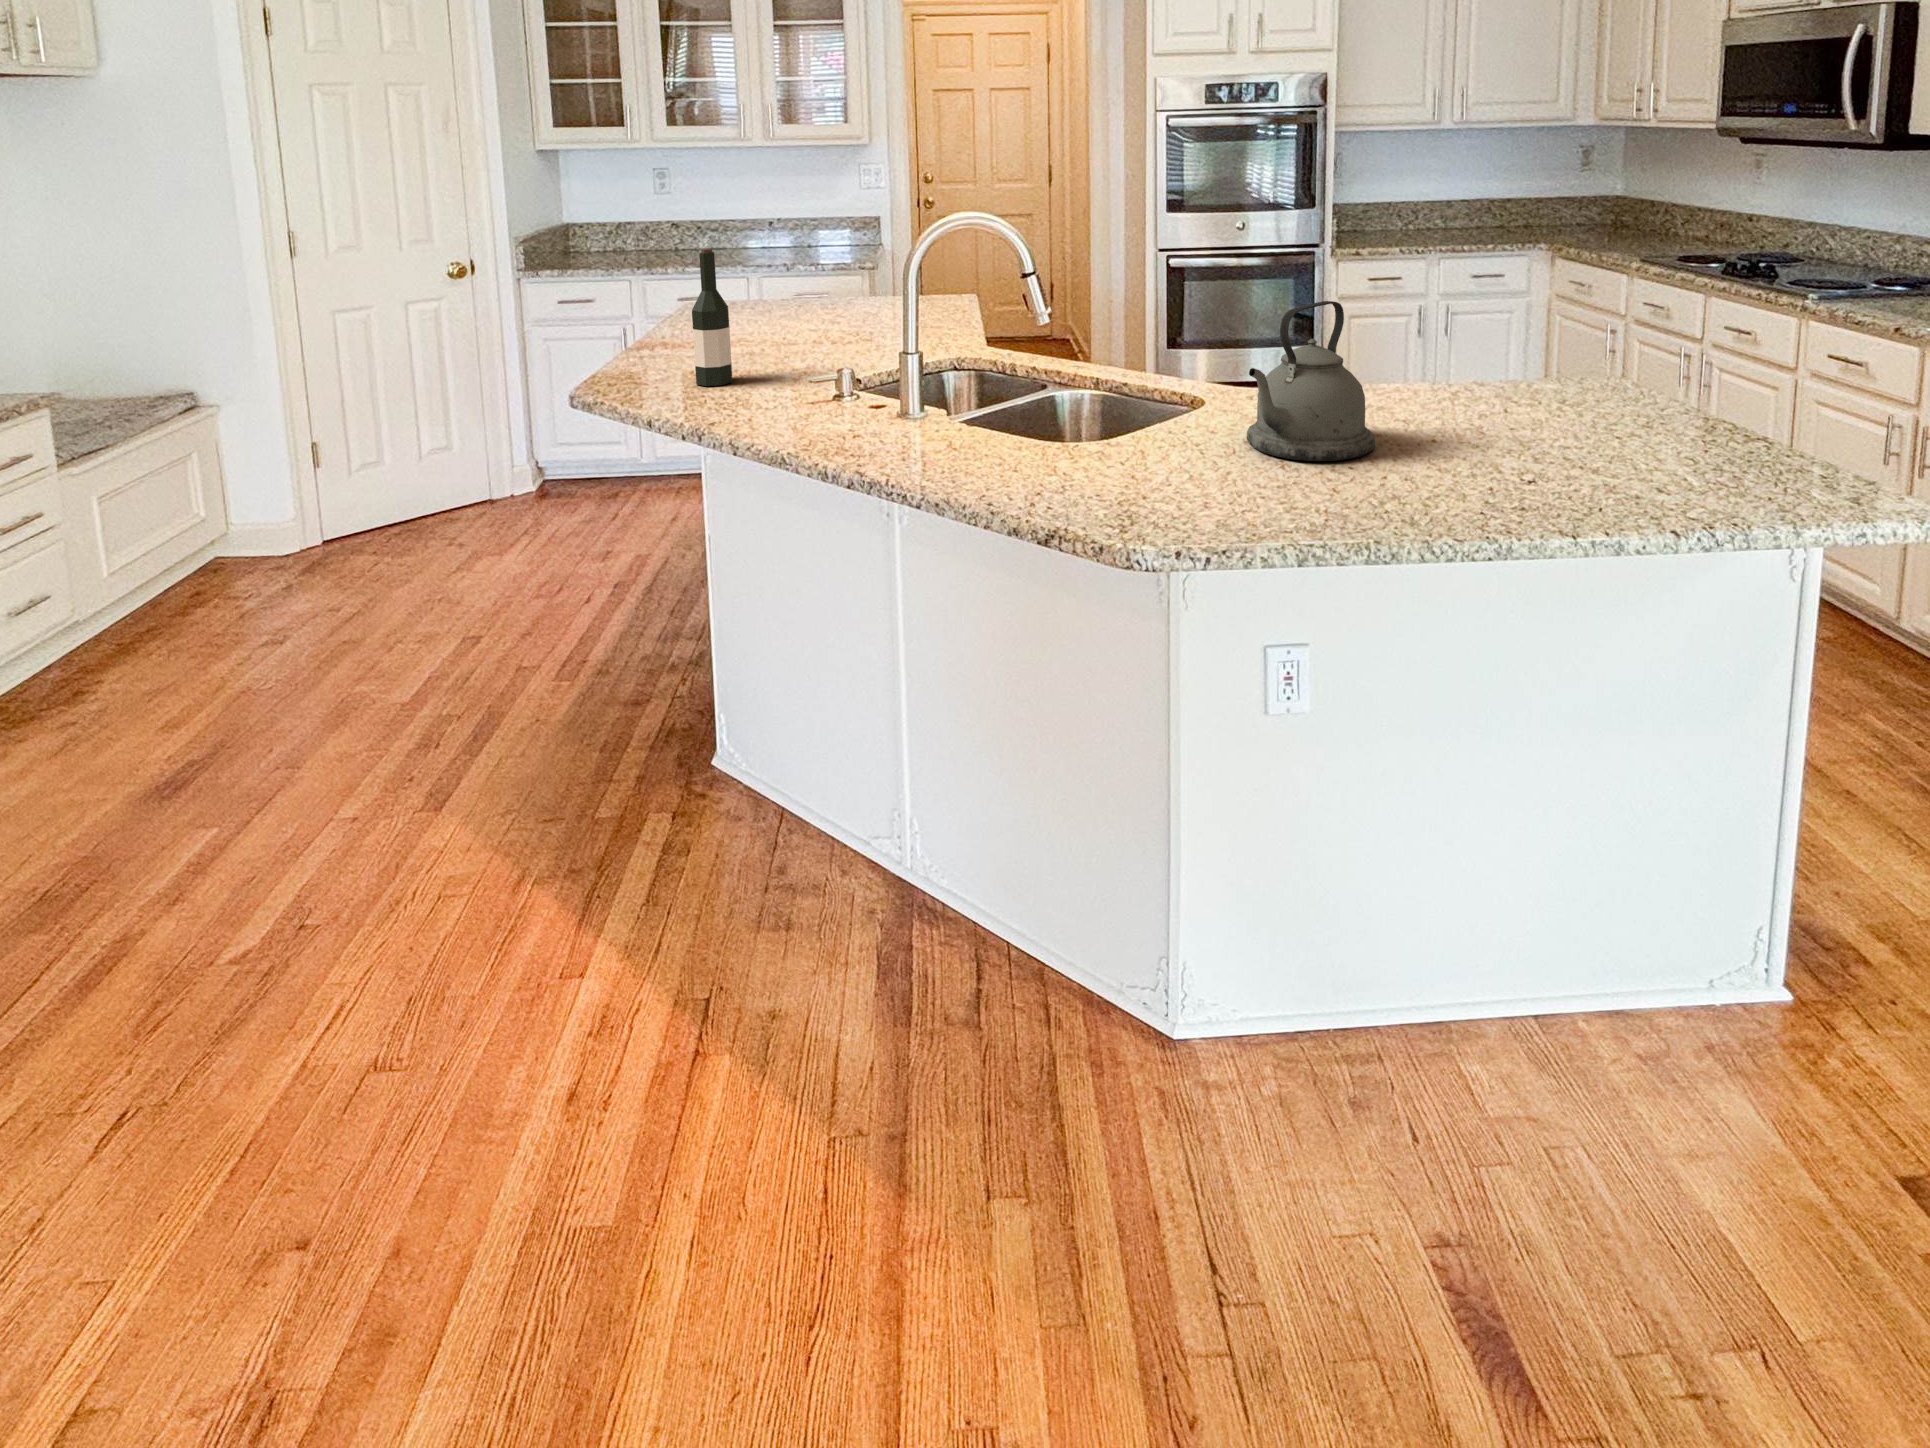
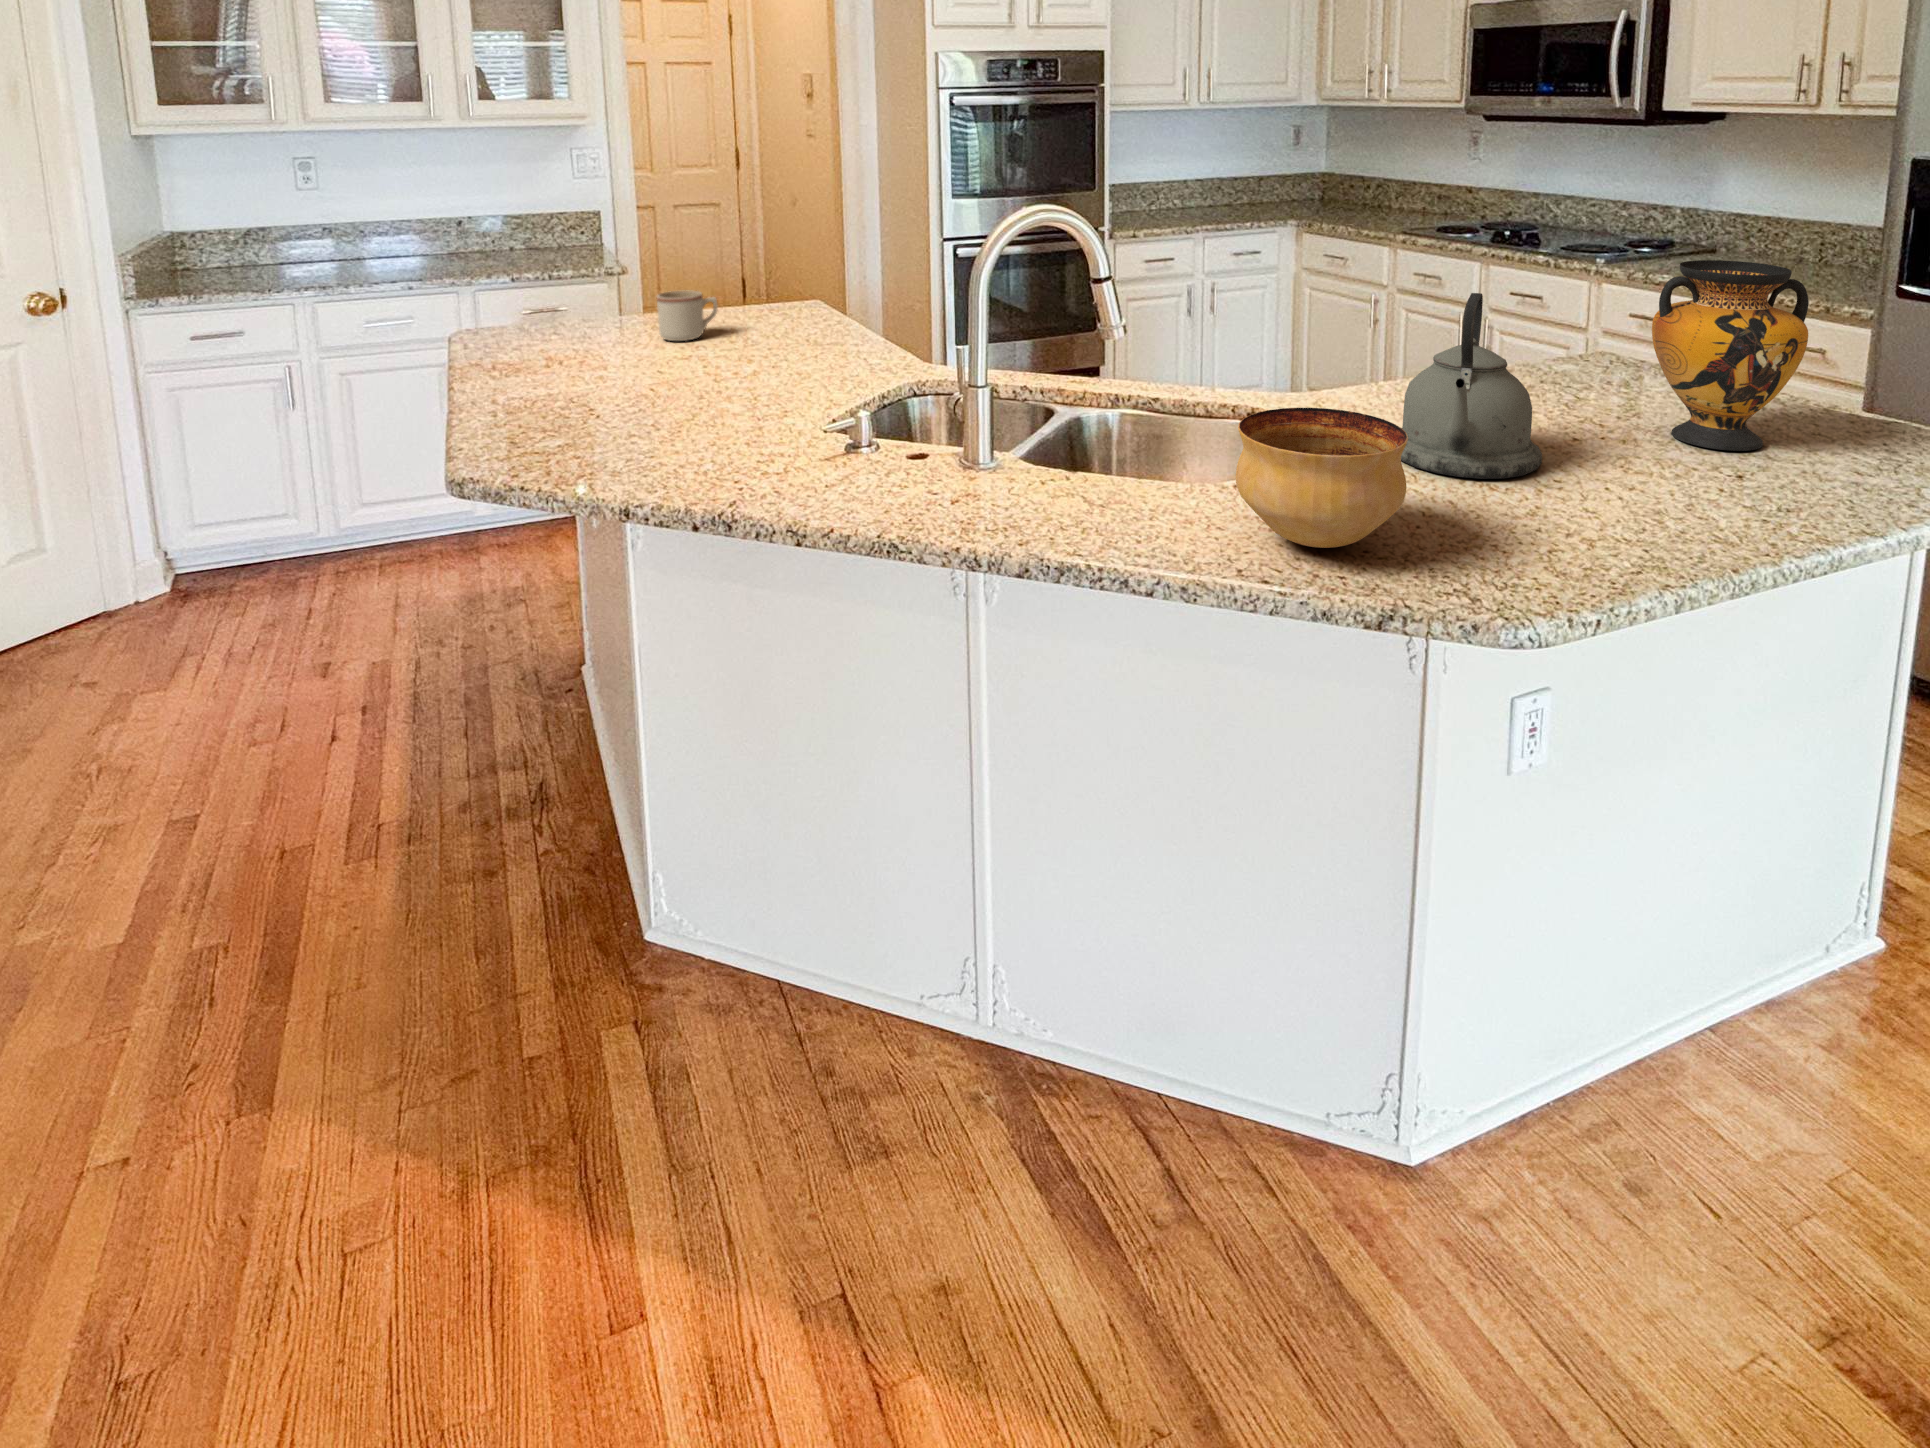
wine bottle: present [692,248,732,386] -> none [603,261,662,450]
mug: none [809,280,857,319] -> present [657,291,717,341]
vase: none [1516,283,1658,463] -> present [1652,260,1809,451]
bowl: none [1021,380,1151,487] -> present [1236,408,1408,548]

